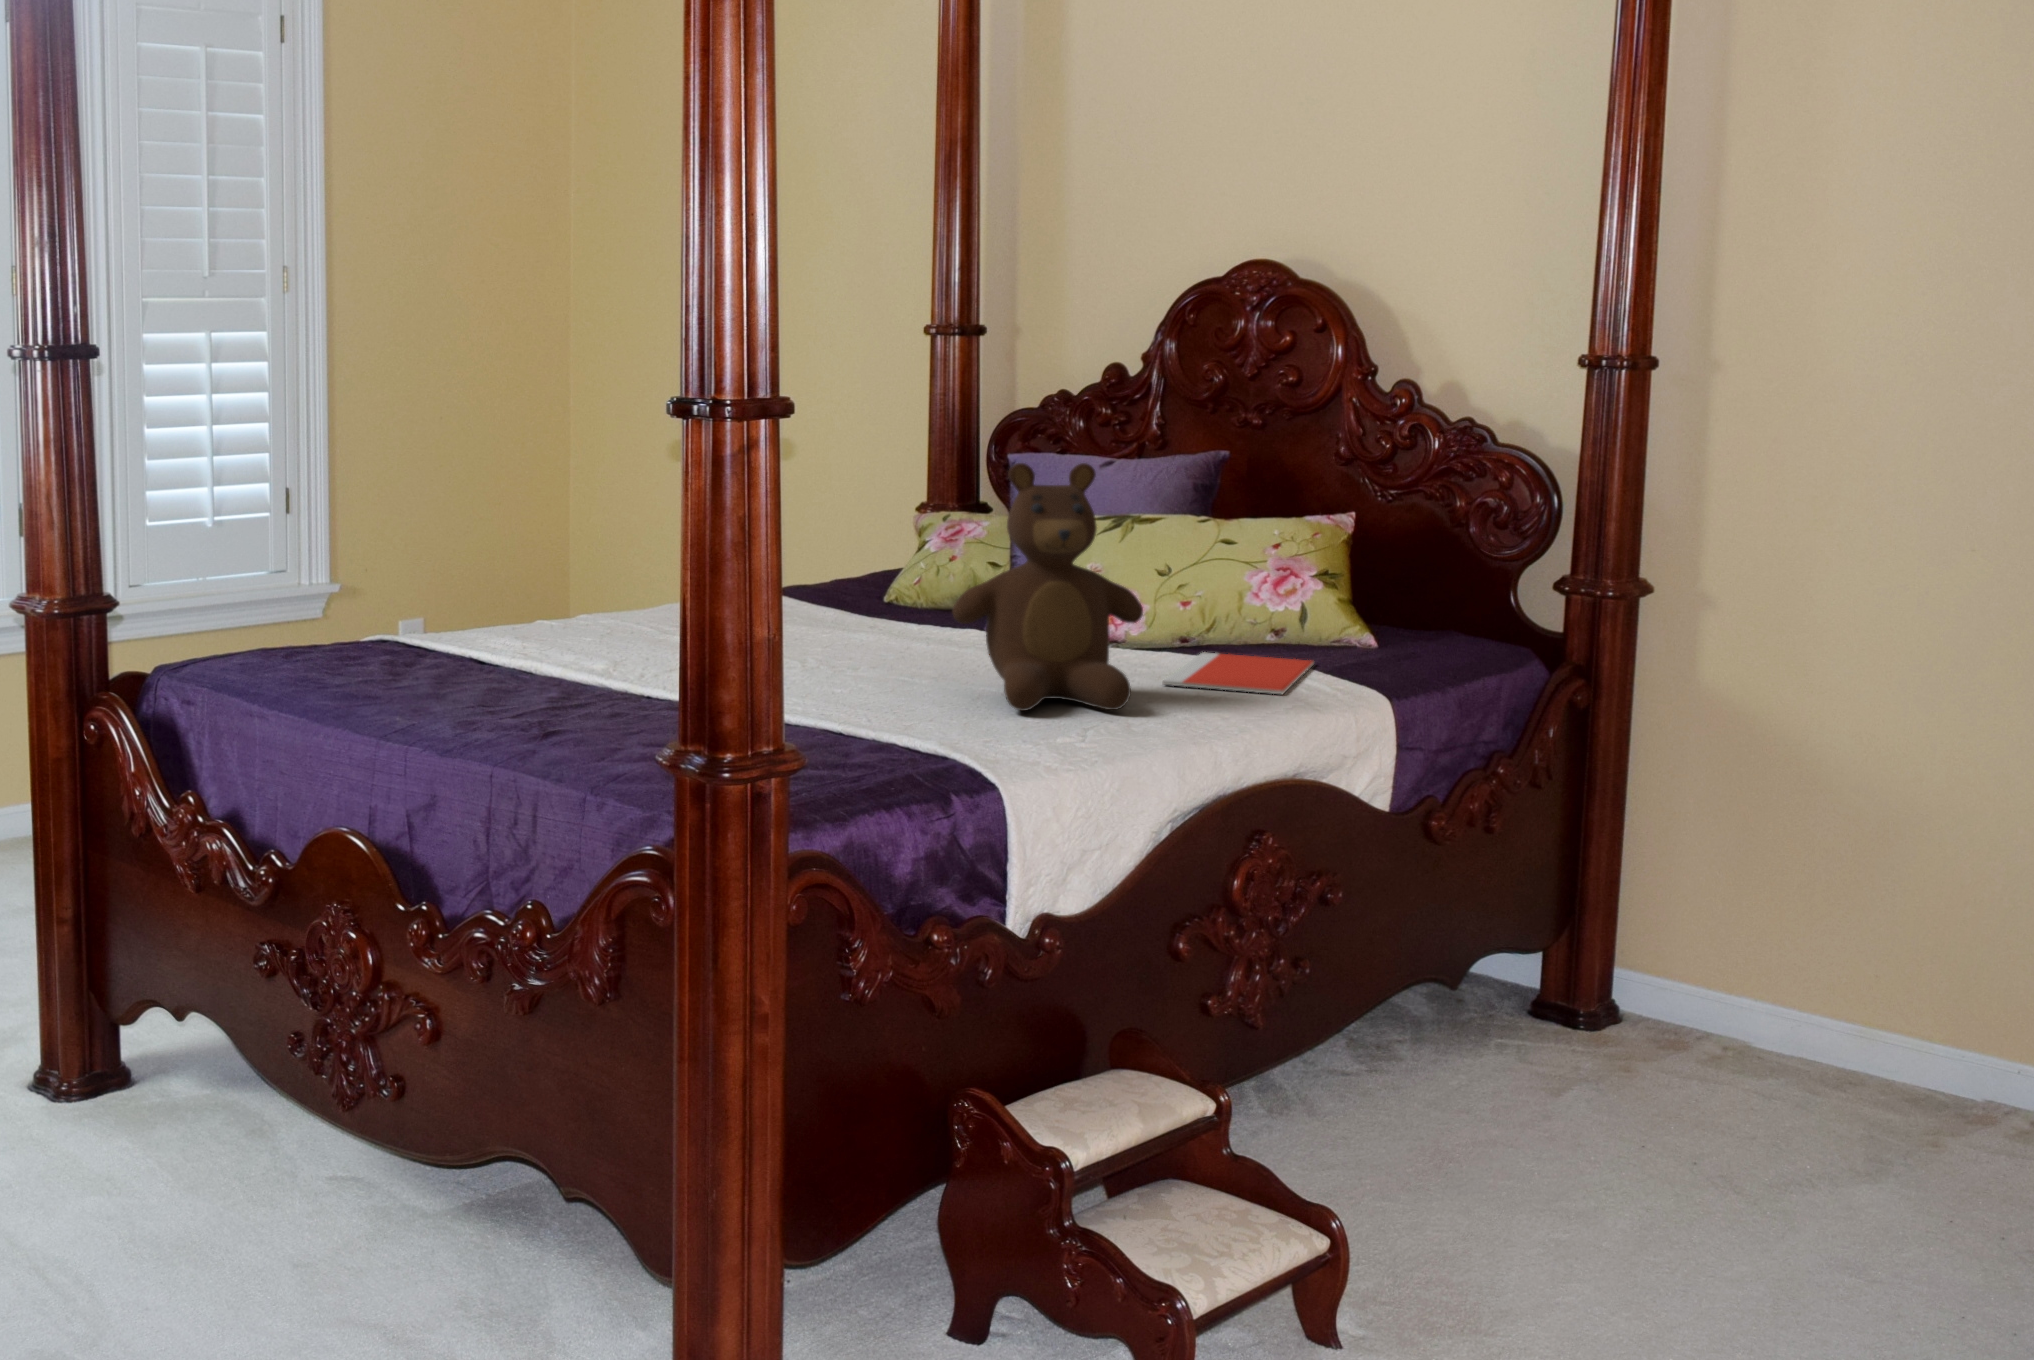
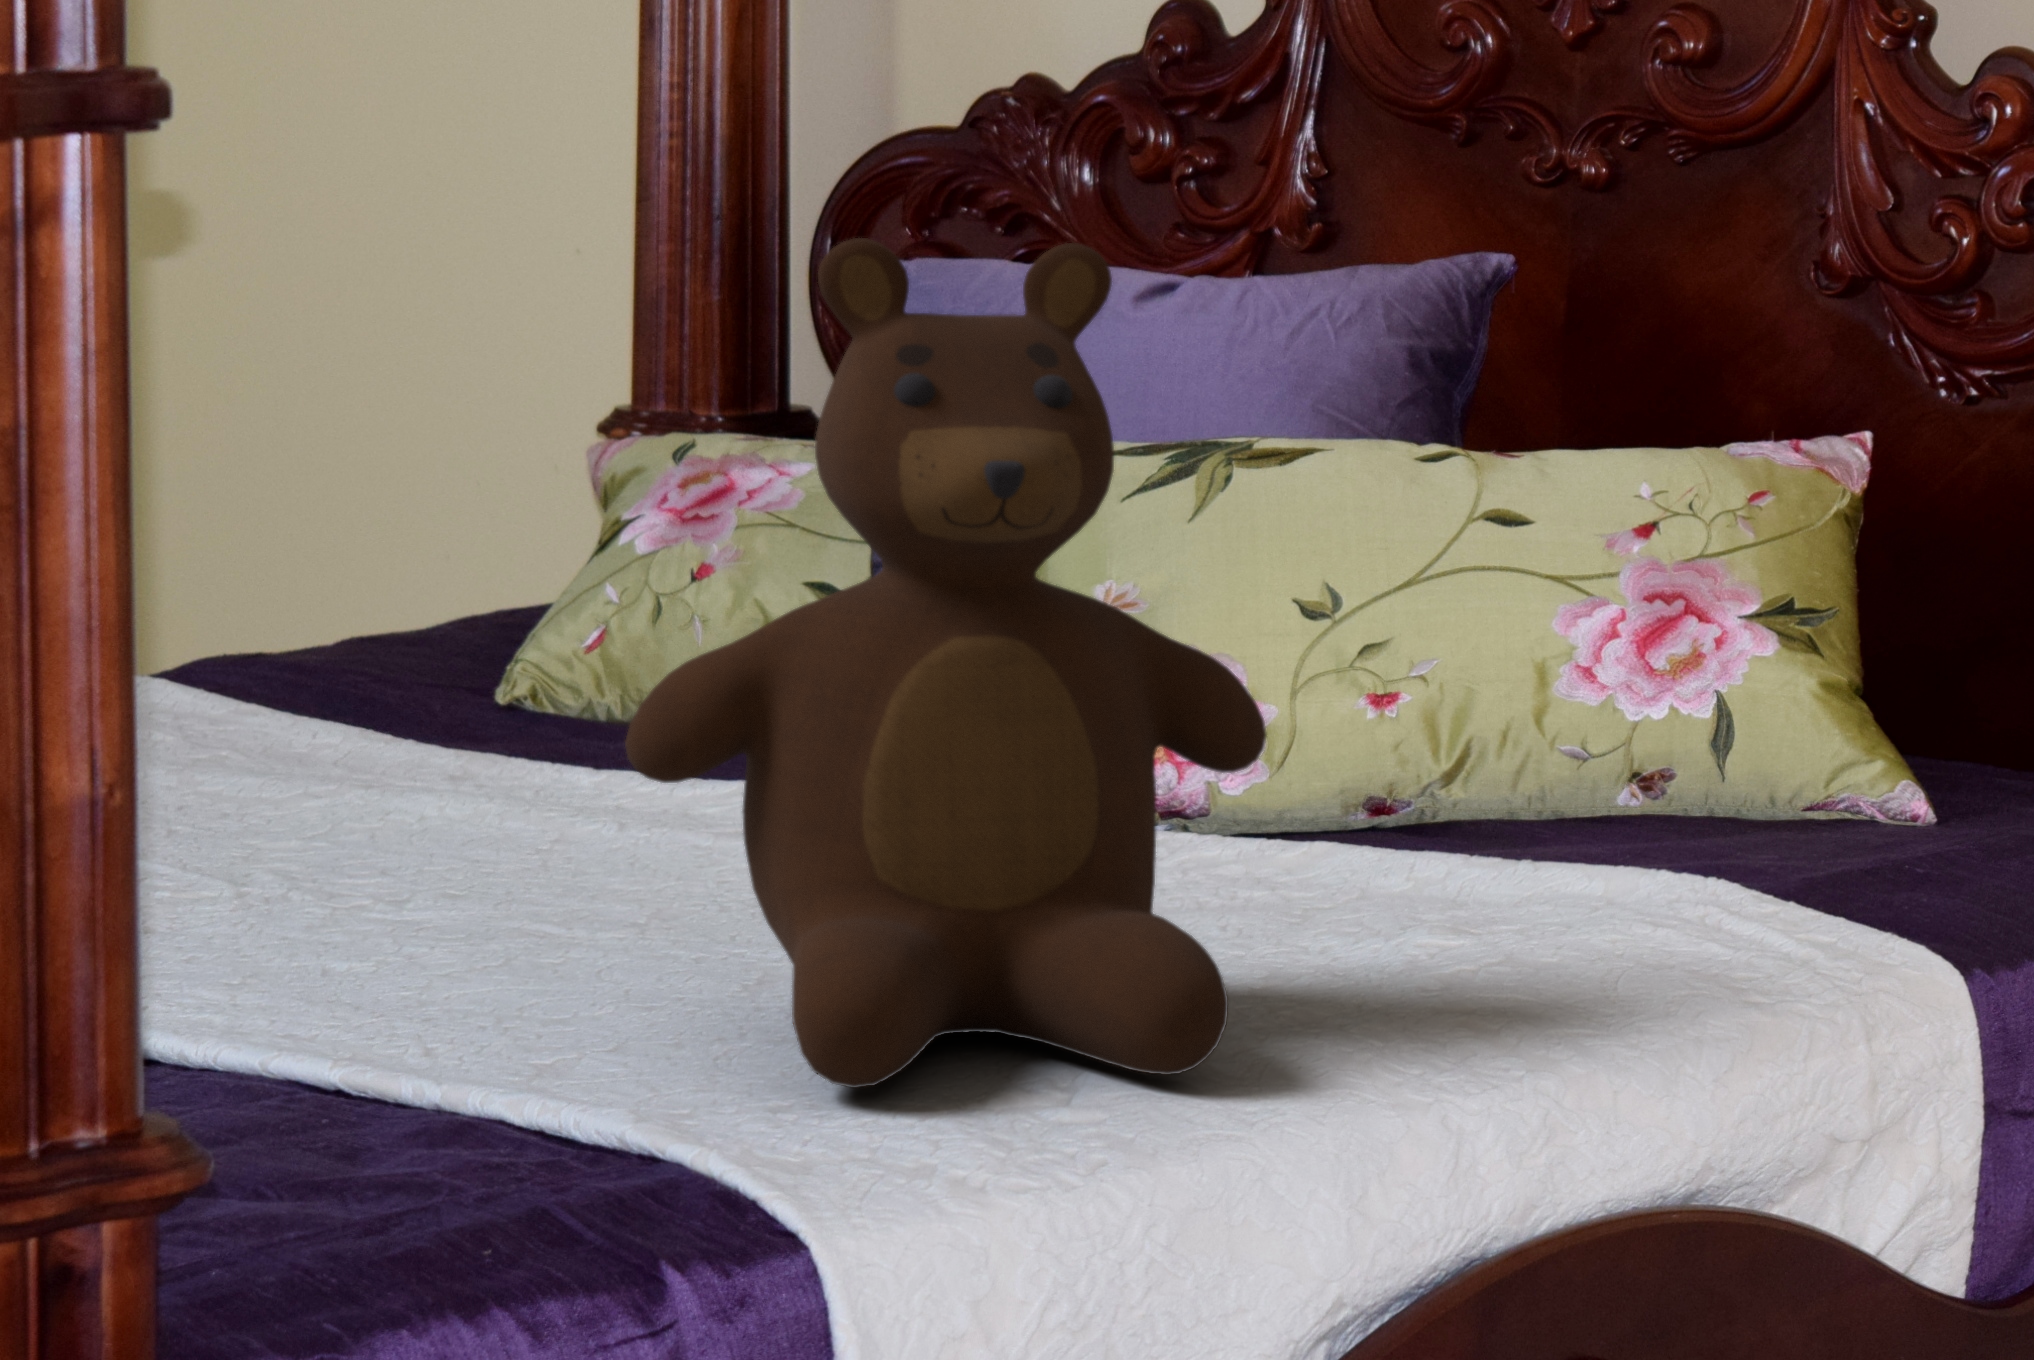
notebook: present [1162,653,1314,694] -> none [1325,848,1774,994]

